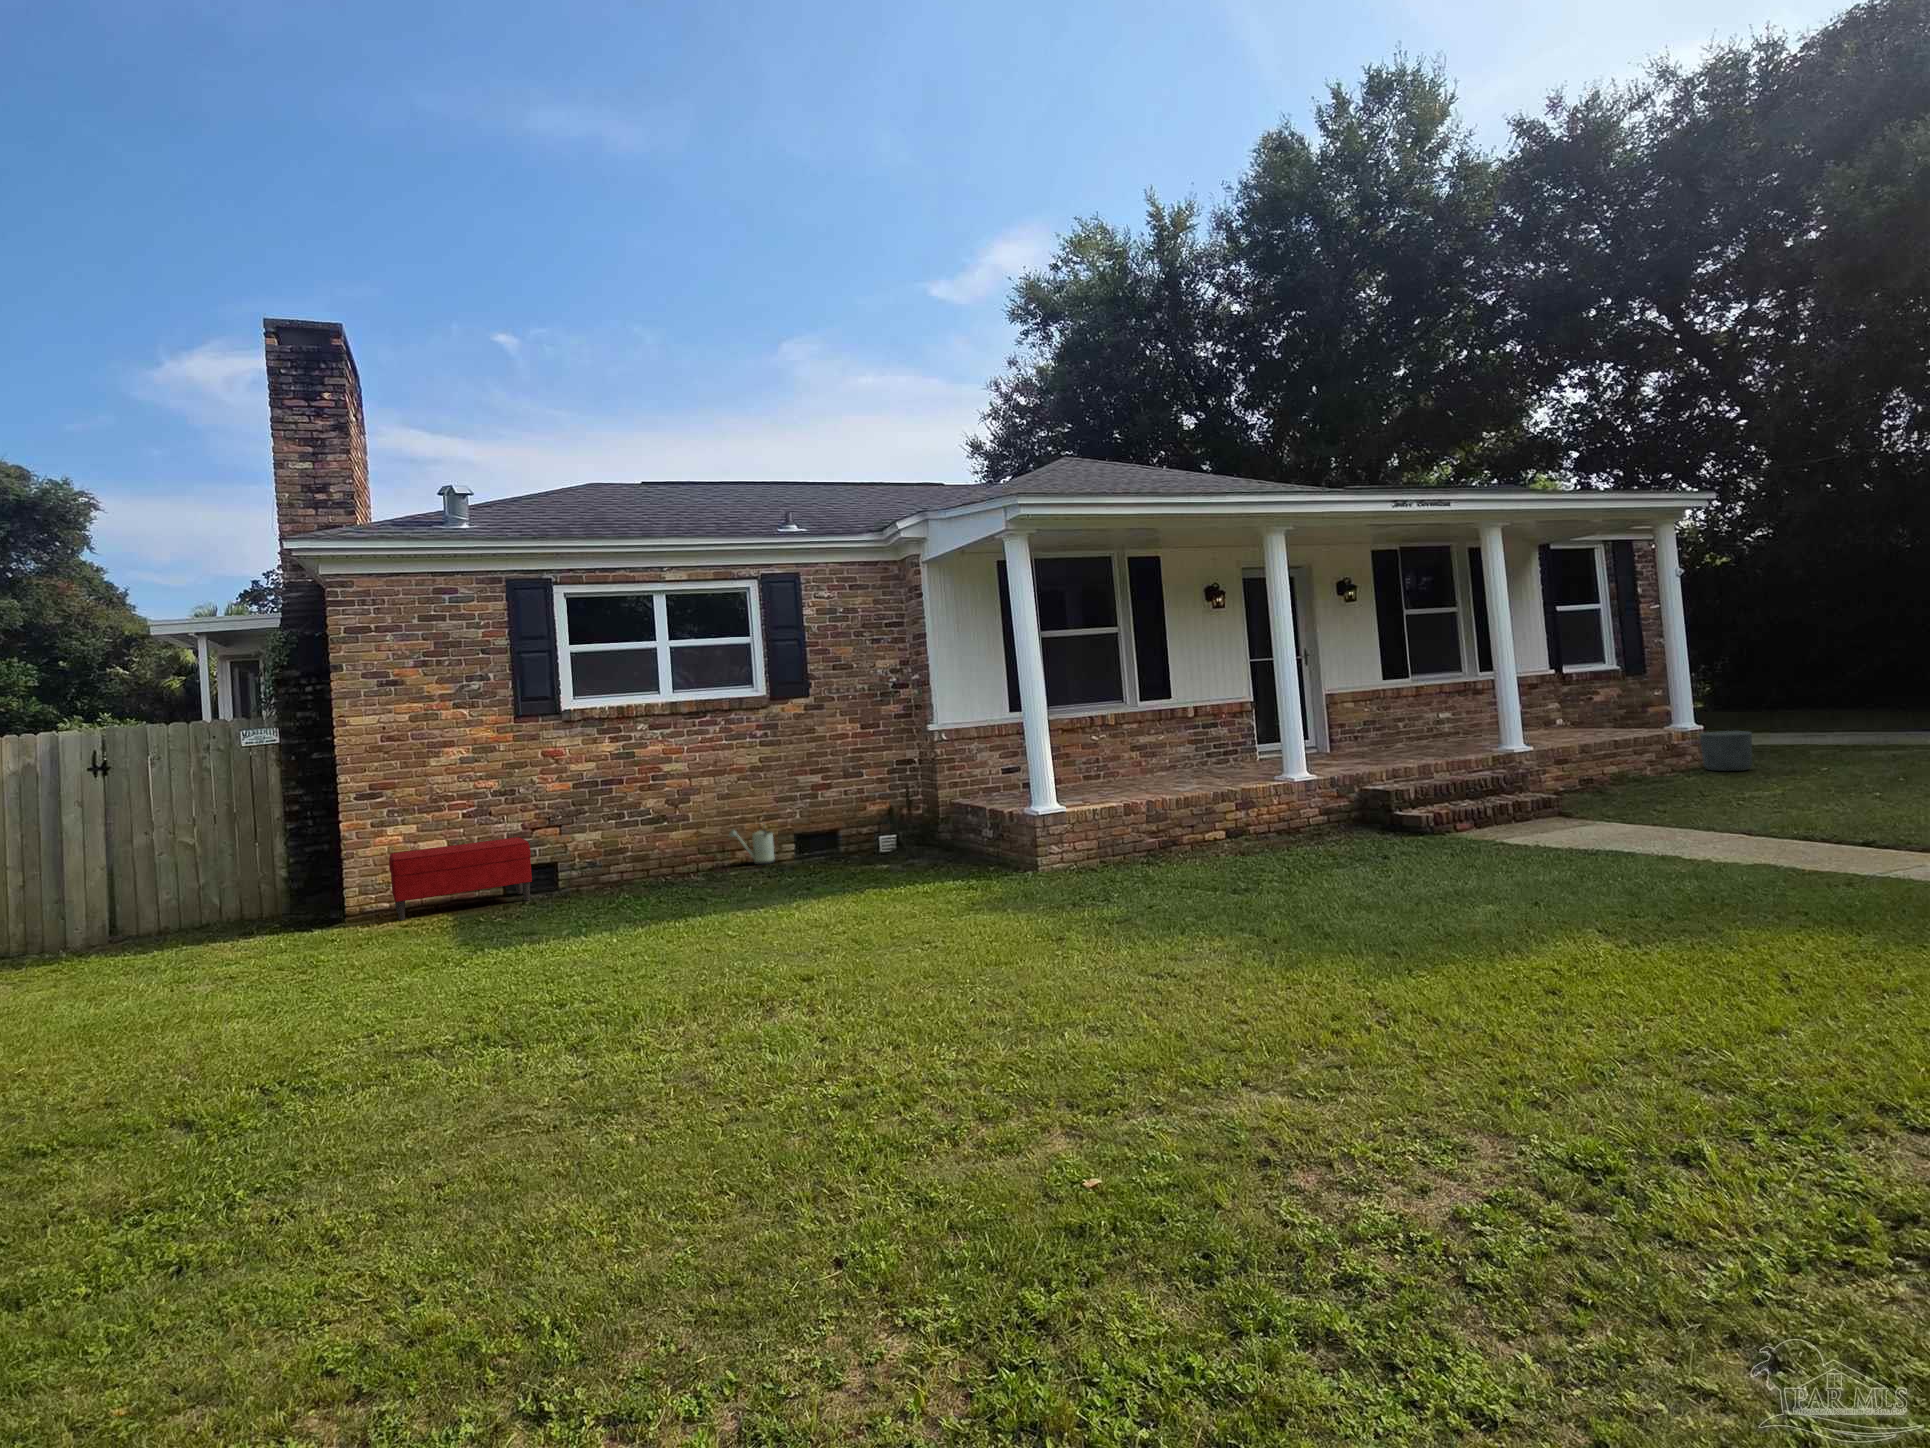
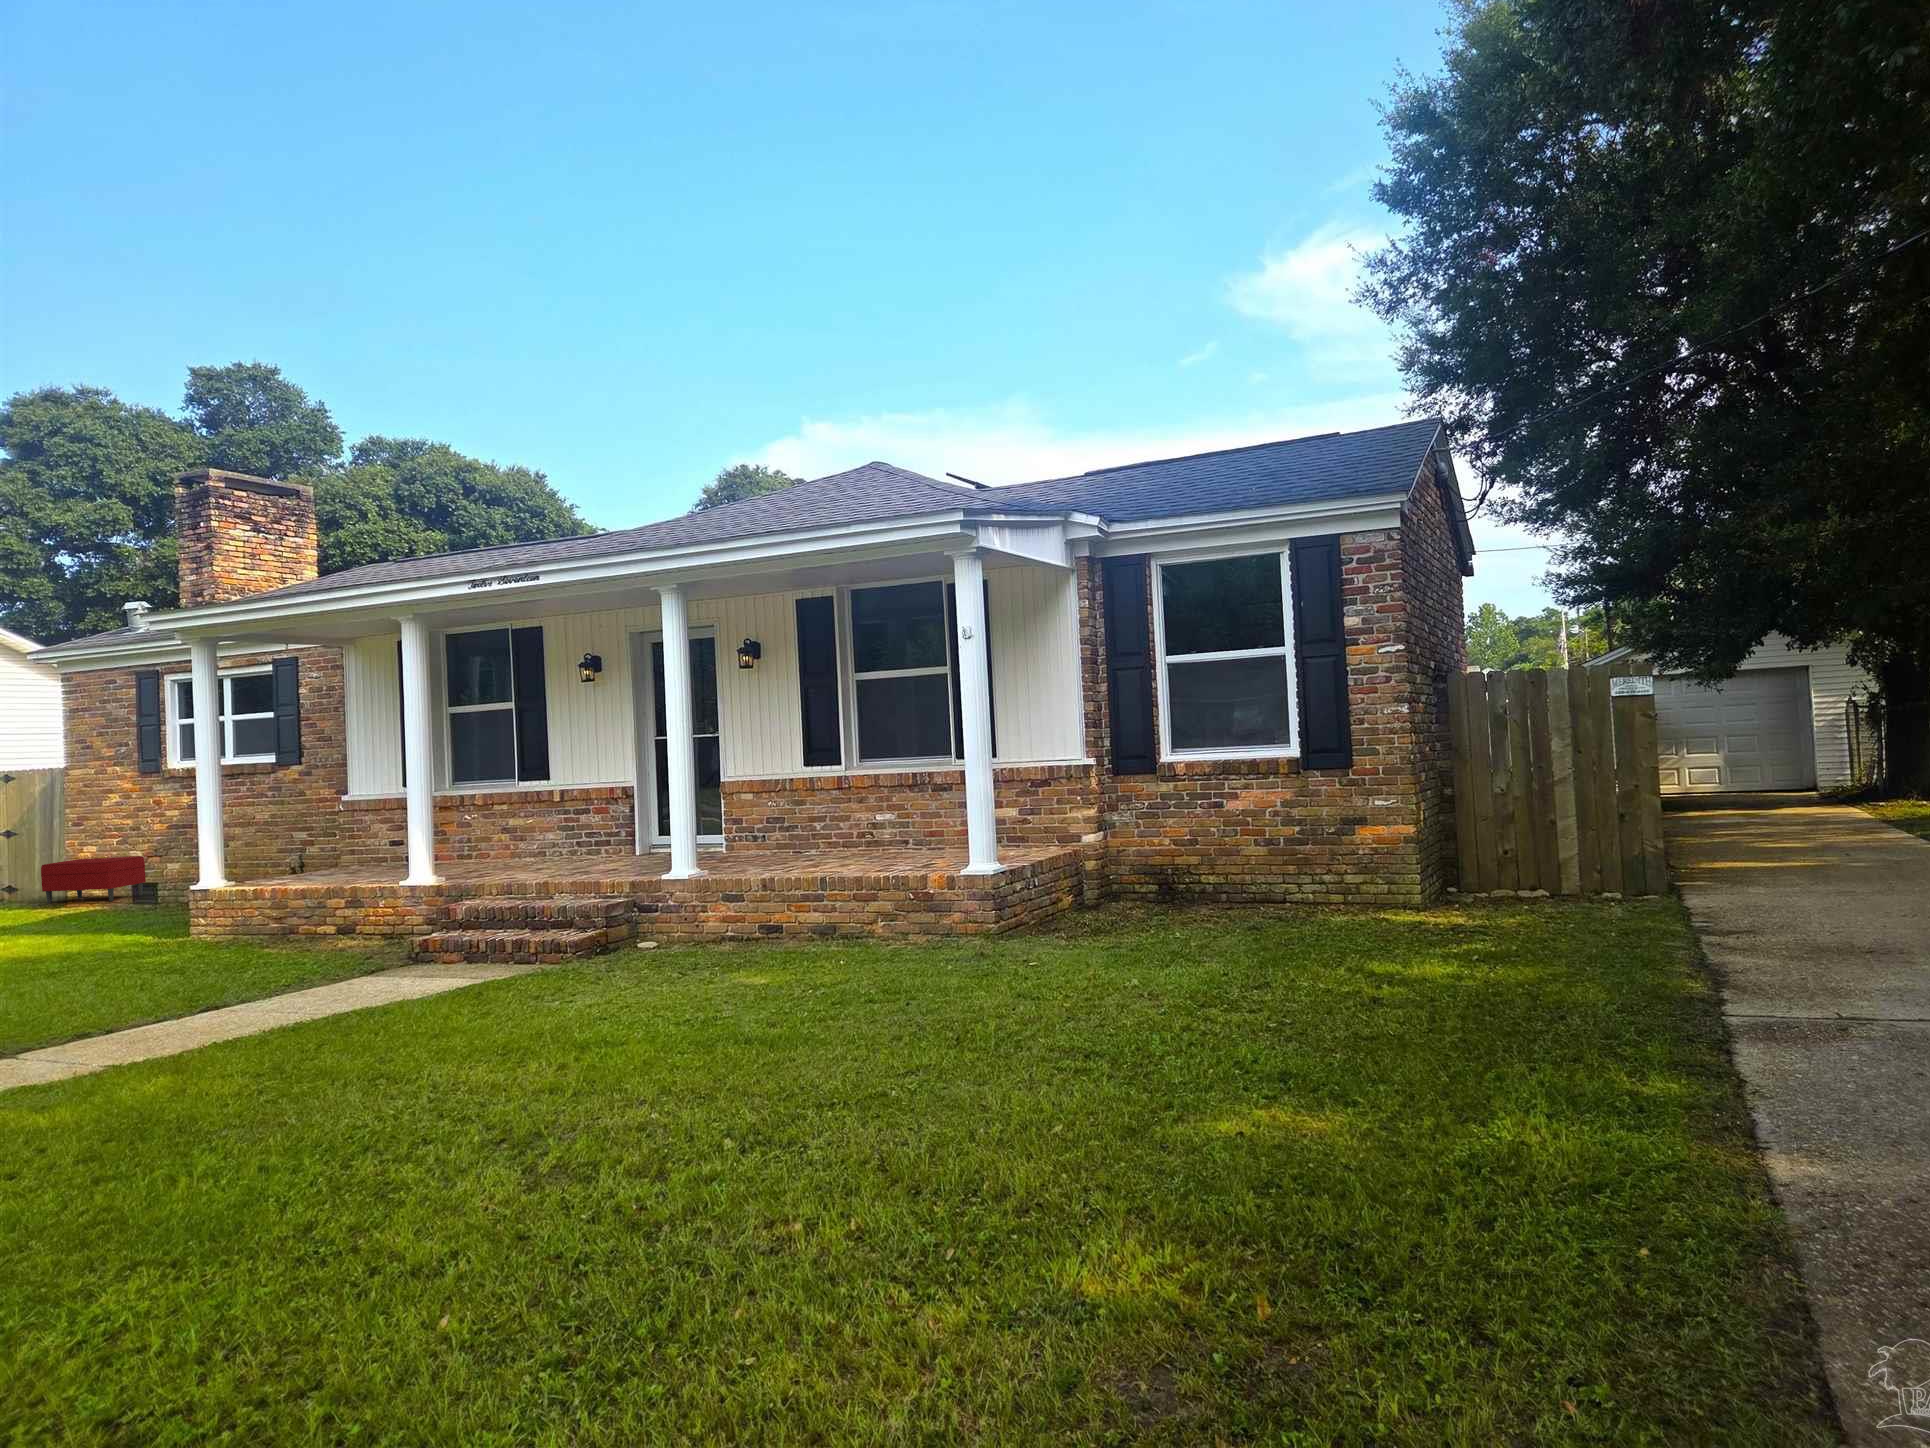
planter: present [1700,731,1752,771] -> none [961,887,1025,954]
watering can: present [729,821,775,864] -> none [236,862,269,897]

